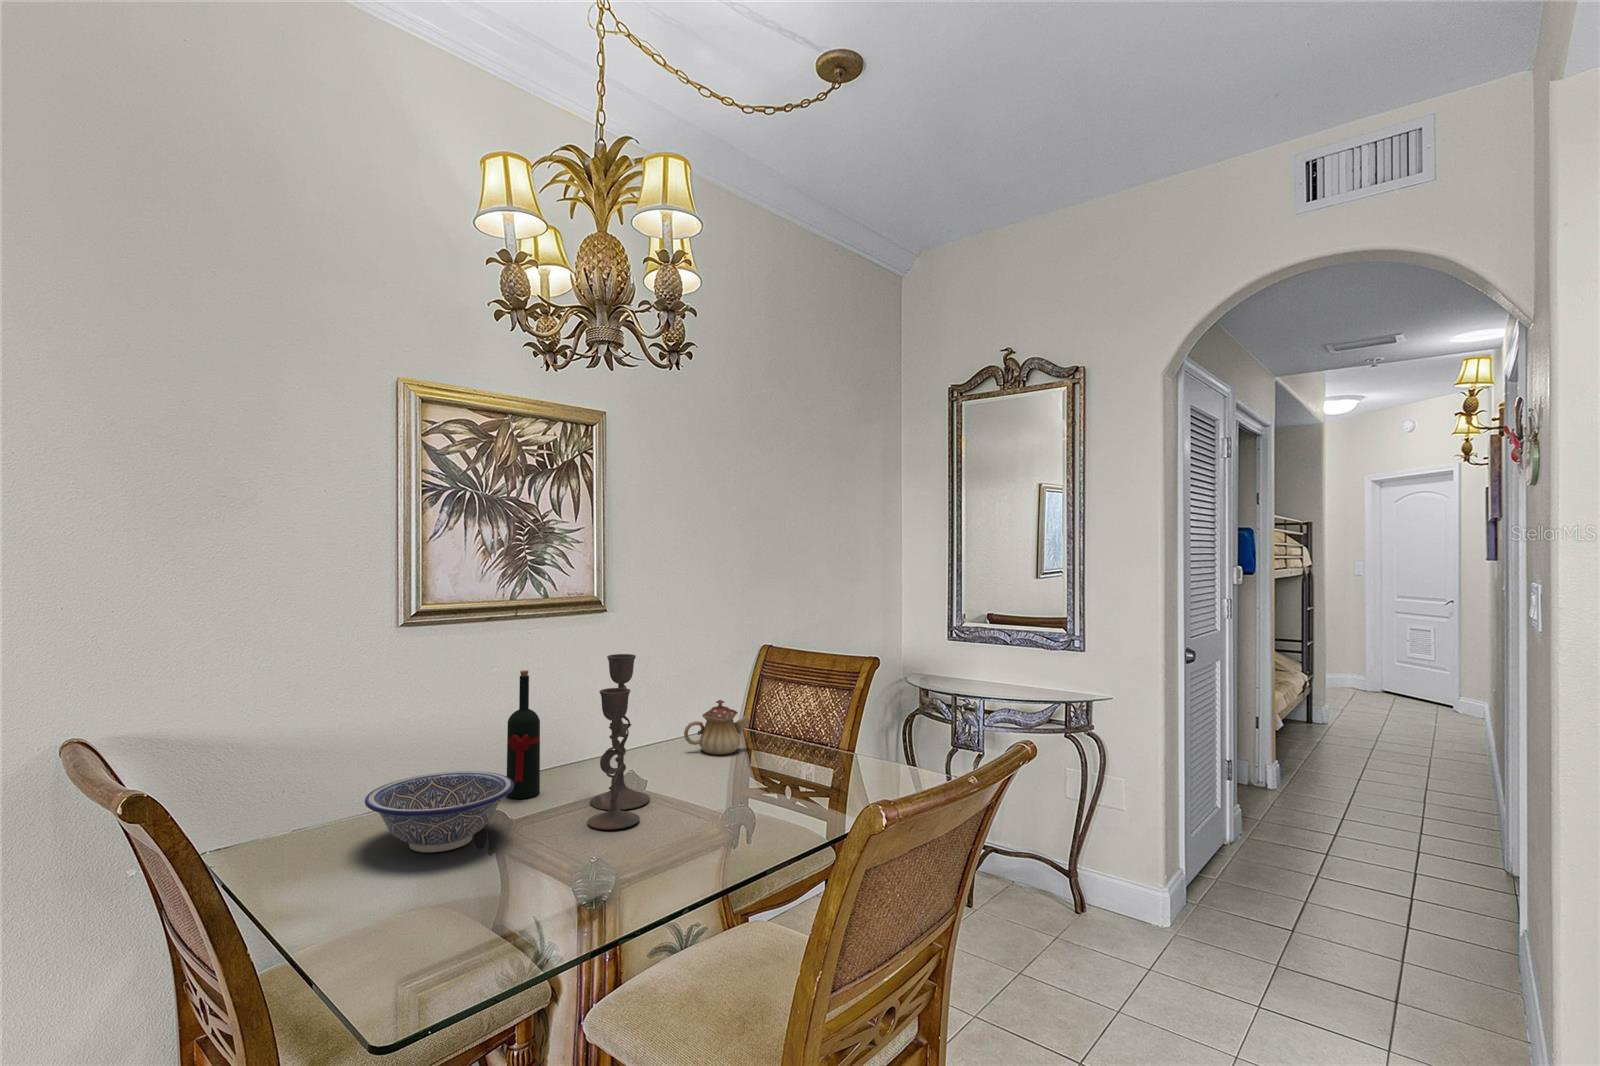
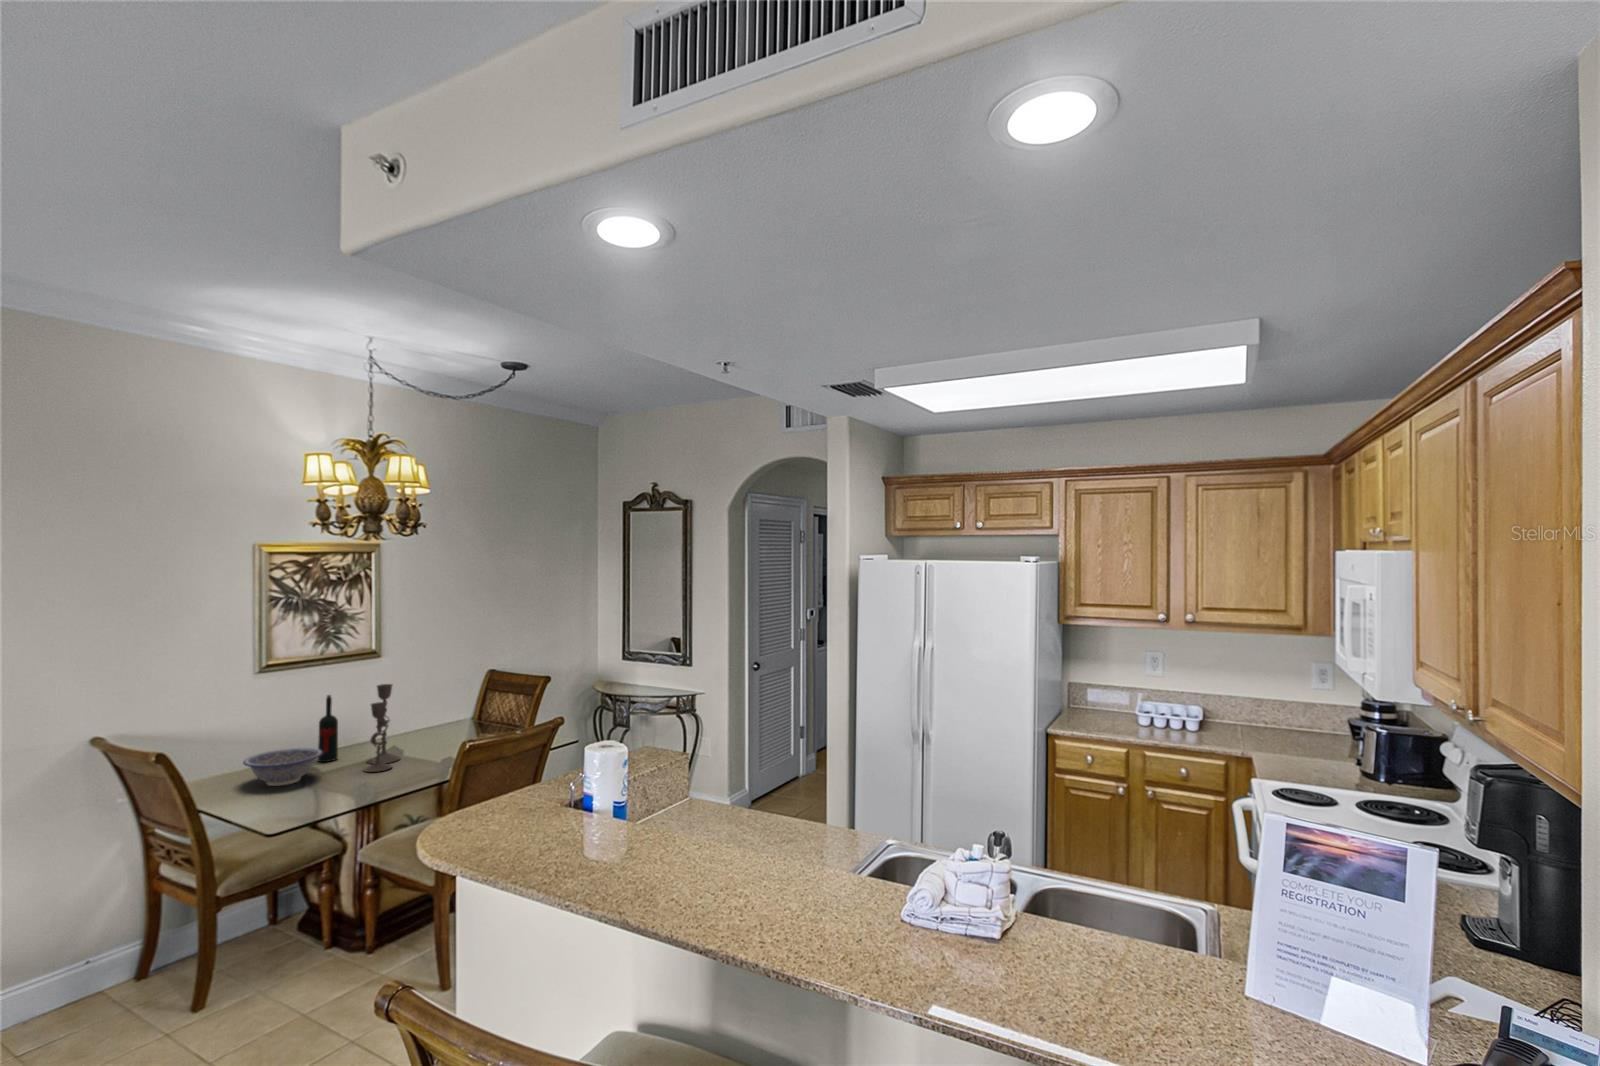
teapot: present [684,700,749,755] -> none [429,704,470,735]

